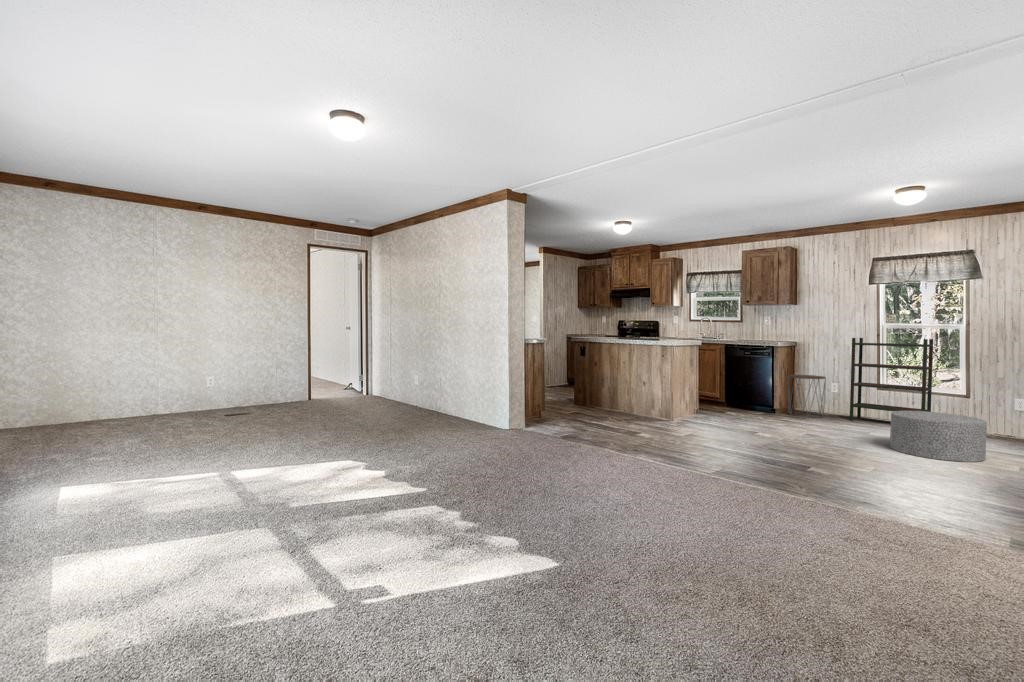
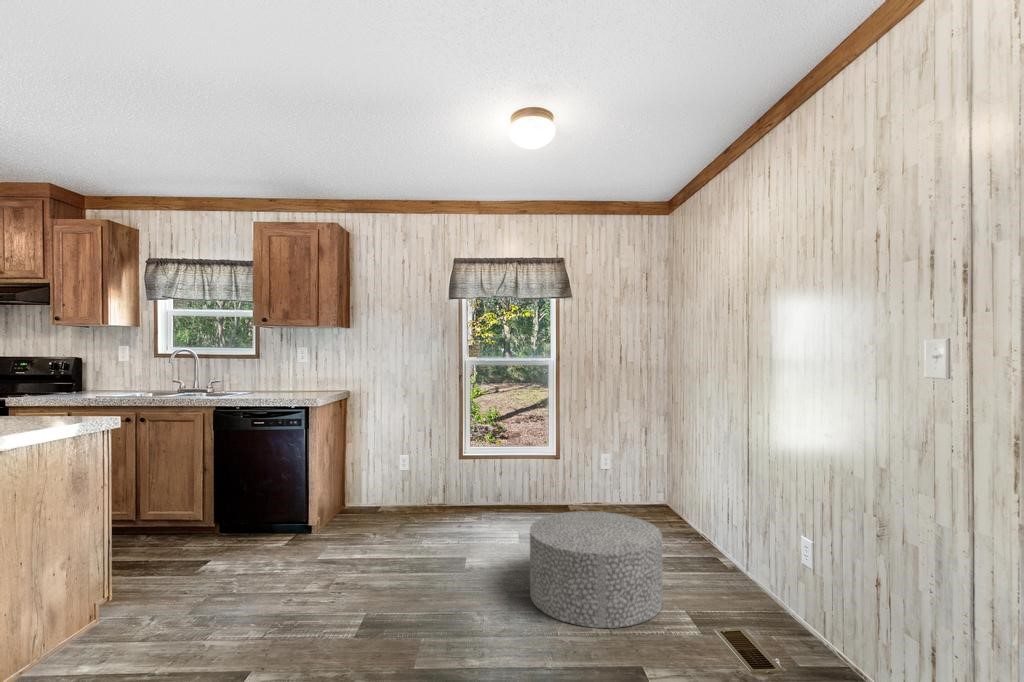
bookshelf: present [850,338,933,420] -> none [434,380,530,519]
side table: present [788,375,826,417] -> none [338,446,397,528]

